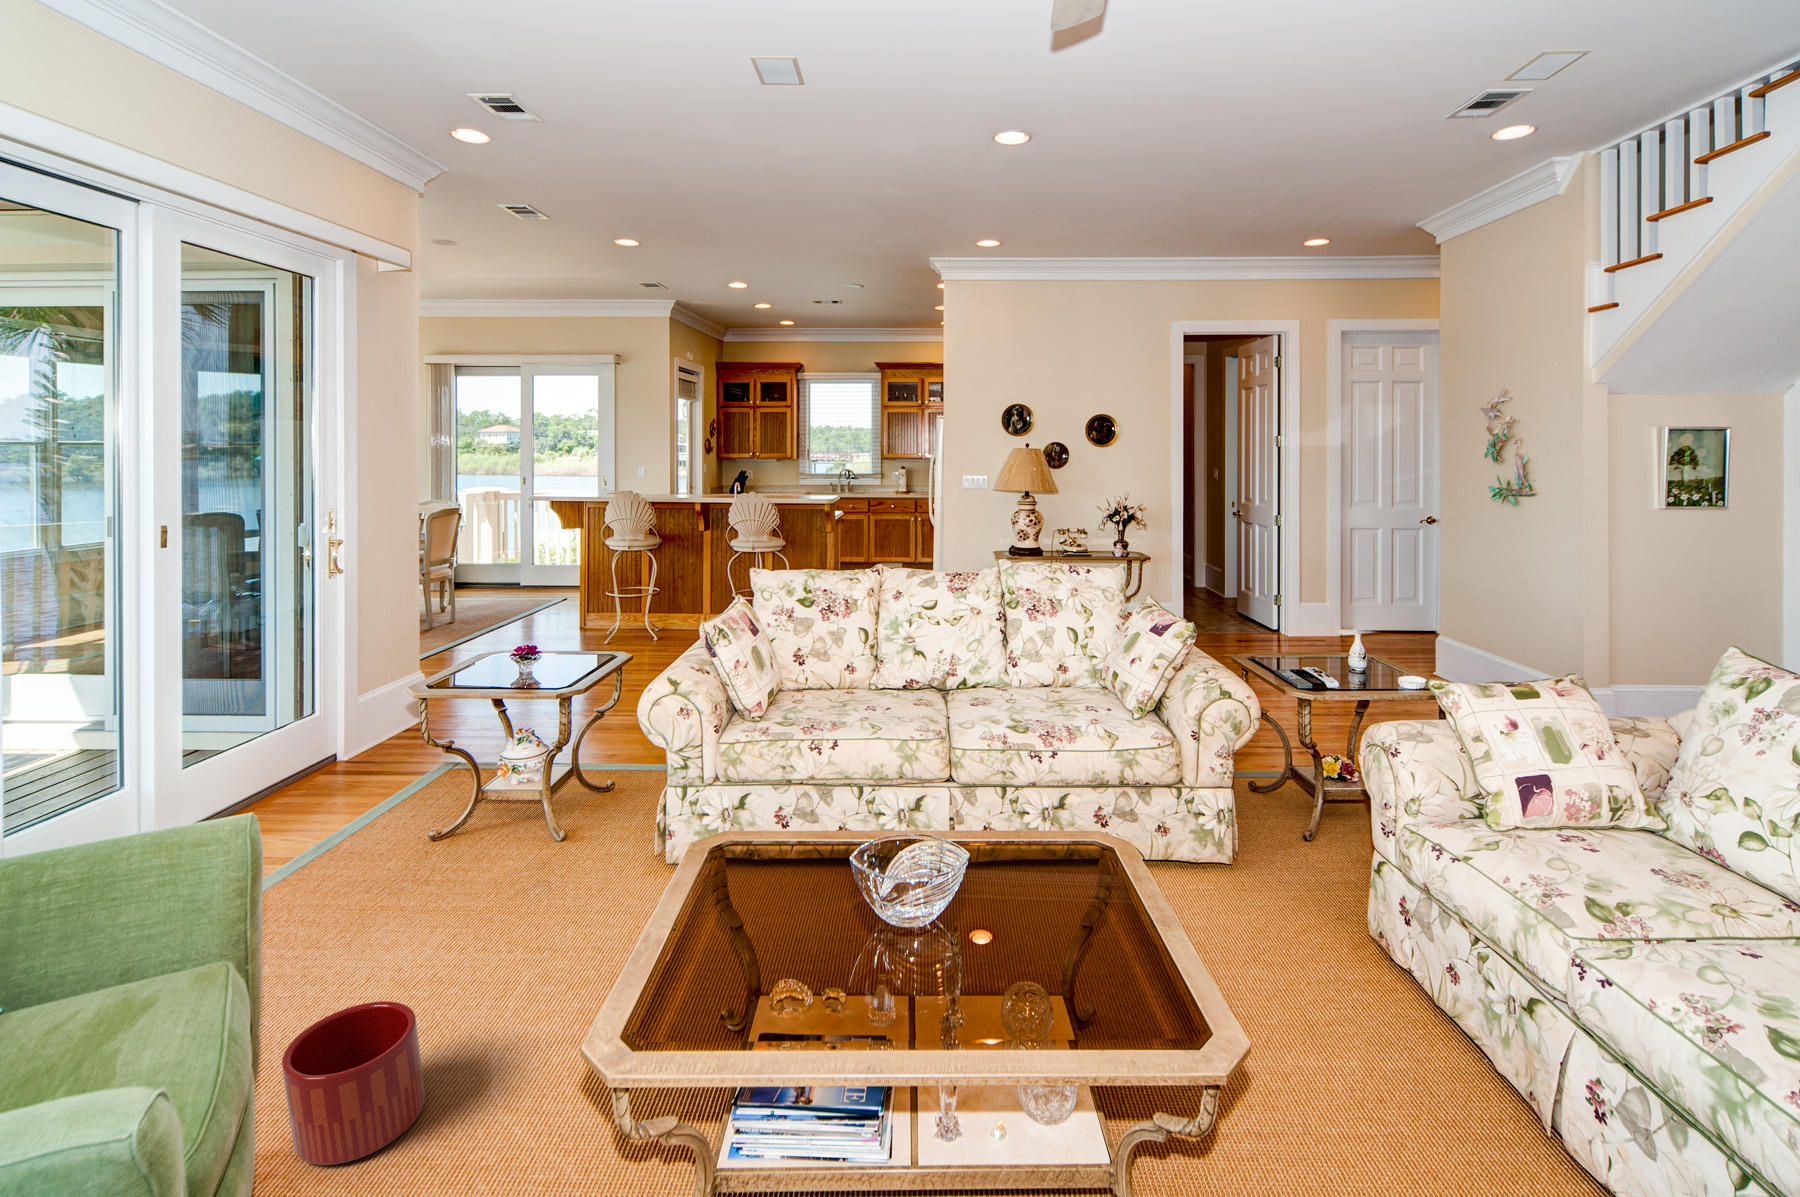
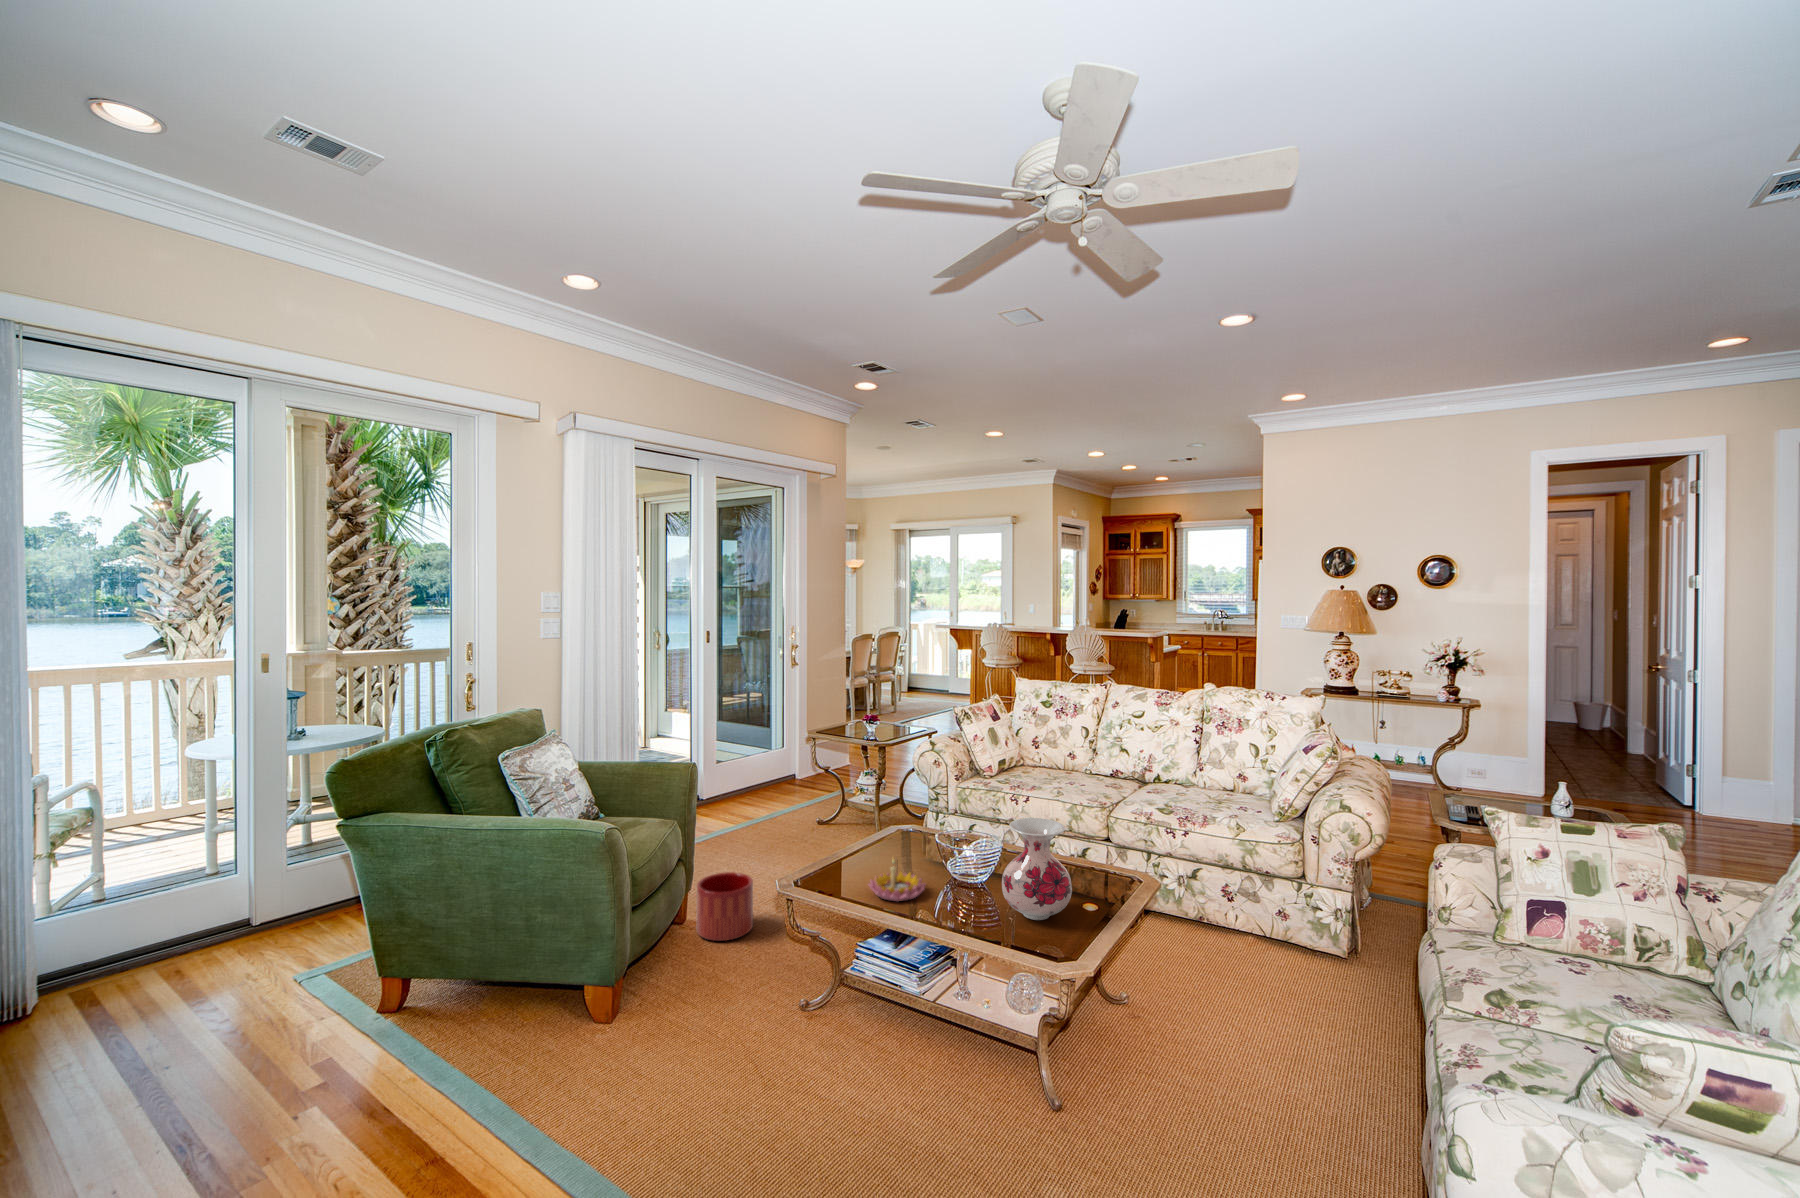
vase: none [987,805,1103,974] -> present [1002,818,1072,920]
candle holder: none [738,927,846,1015] -> present [868,858,925,902]

